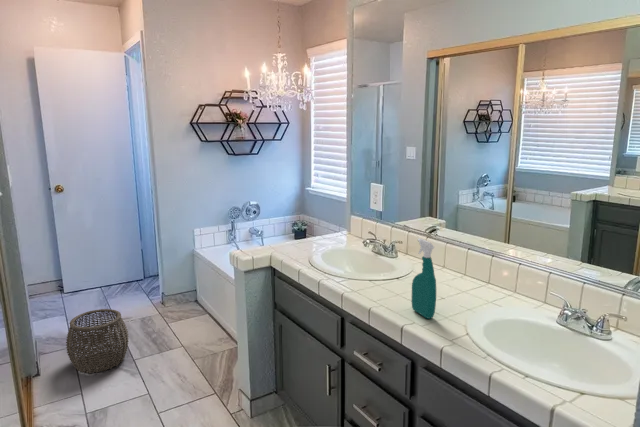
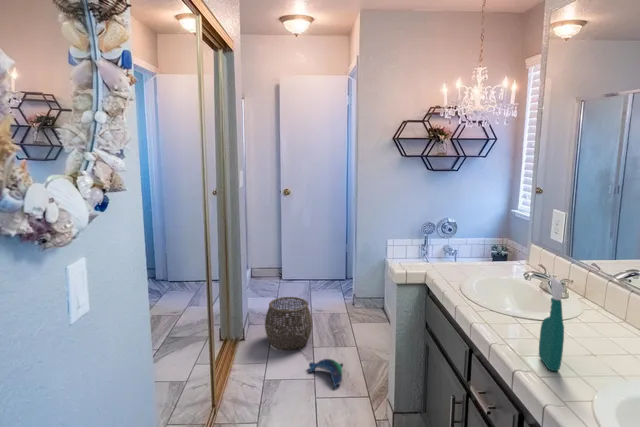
plush toy: none [136,367,180,396] -> present [309,359,343,388]

